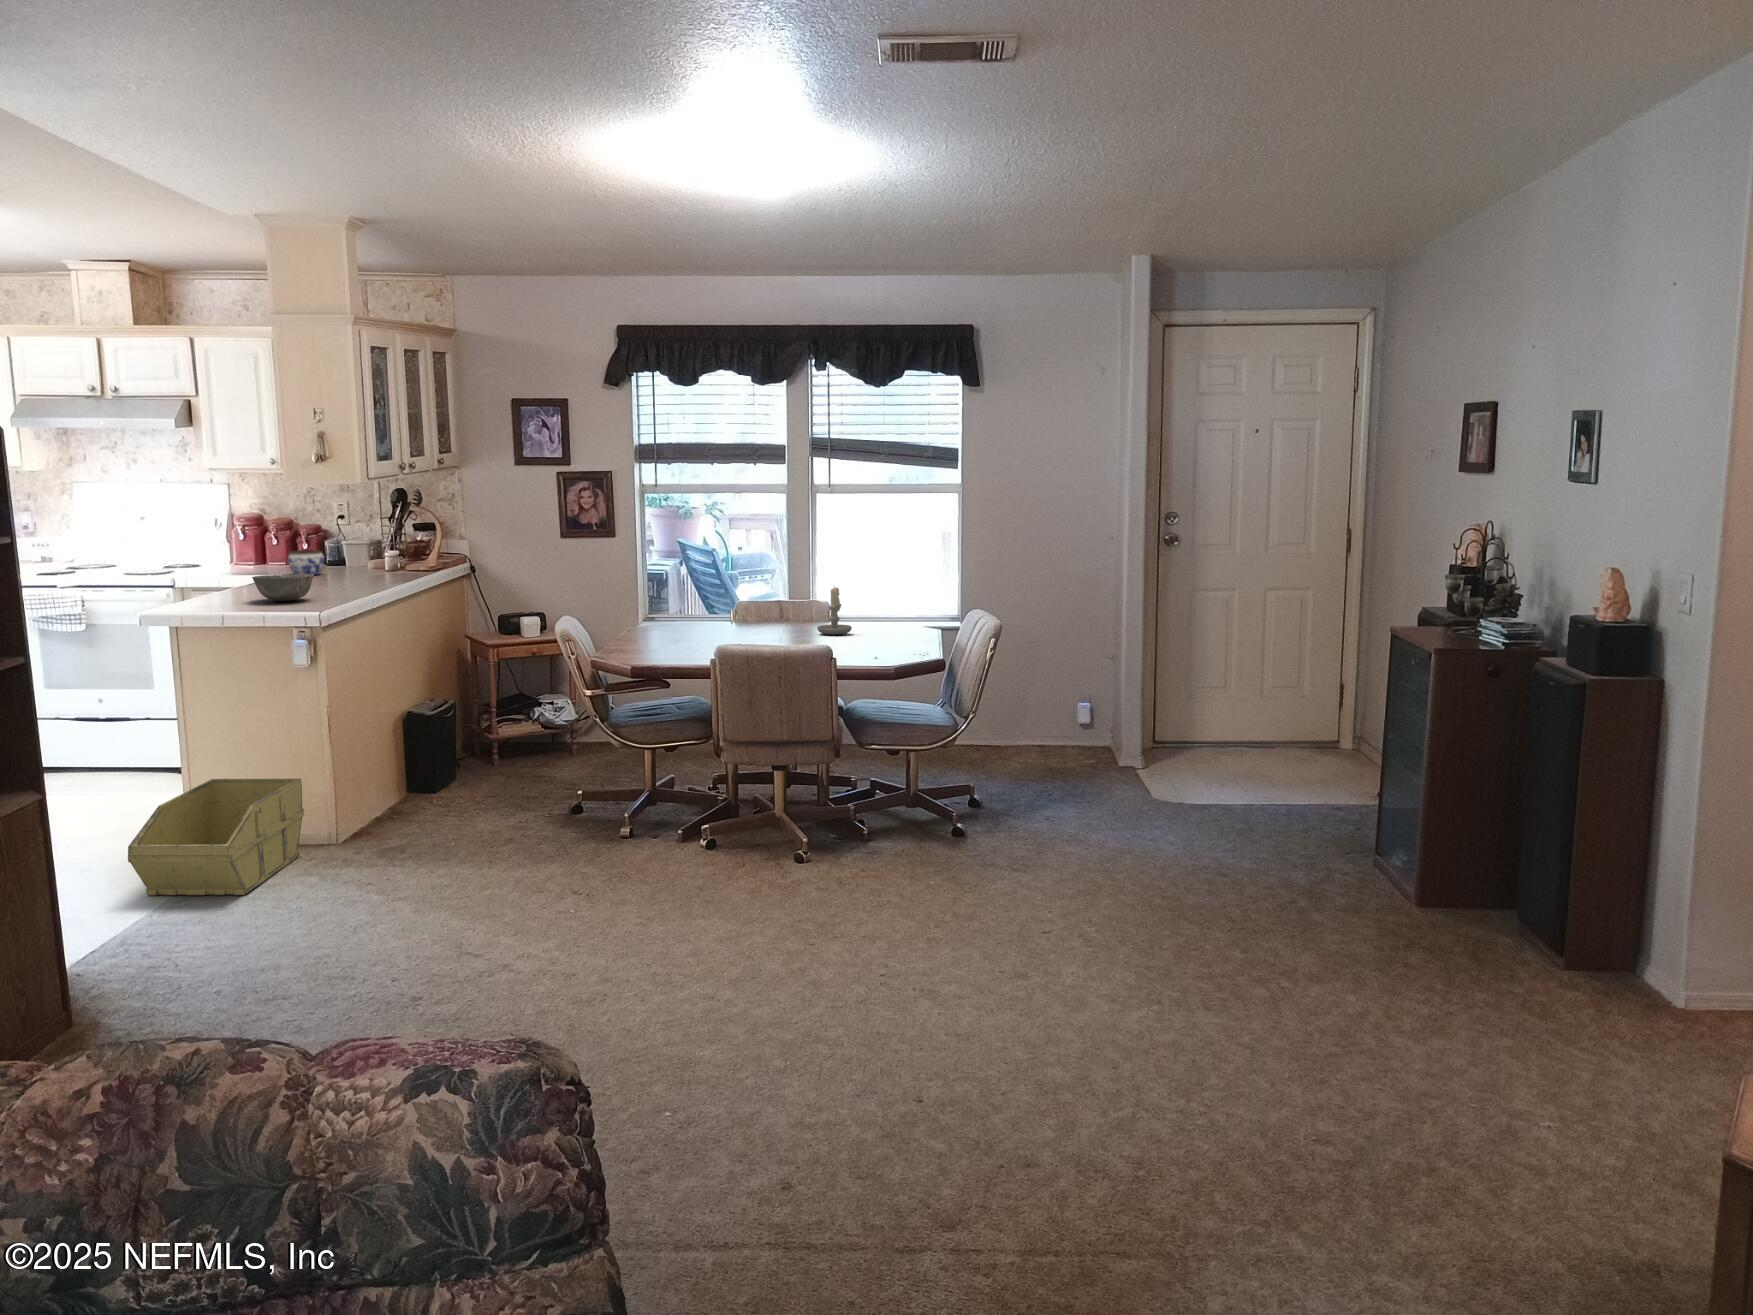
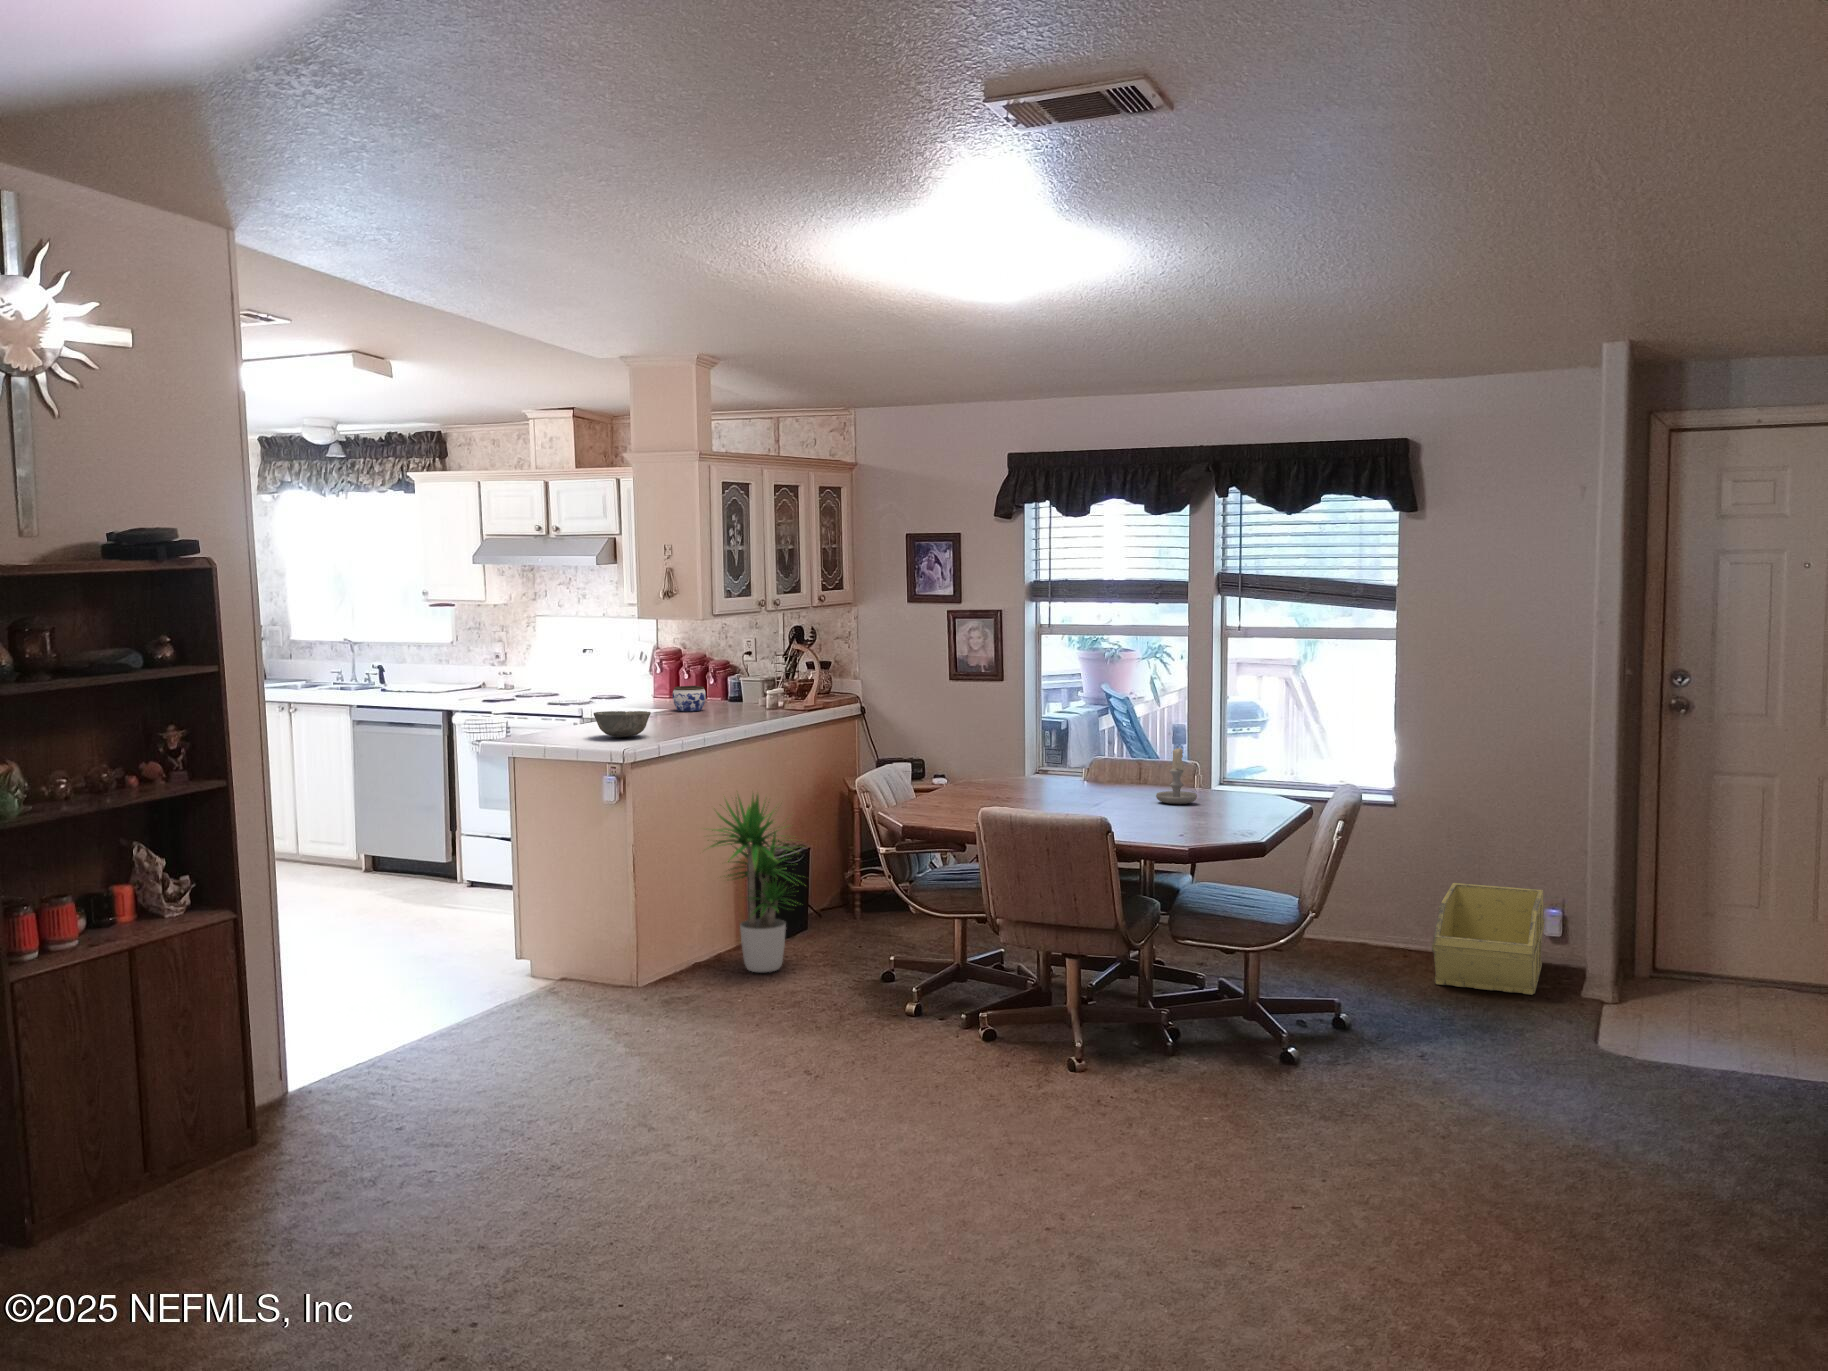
potted plant: none [378,644,489,818] -> present [710,795,796,972]
storage bin: present [128,779,304,895] -> present [1432,883,1544,995]

